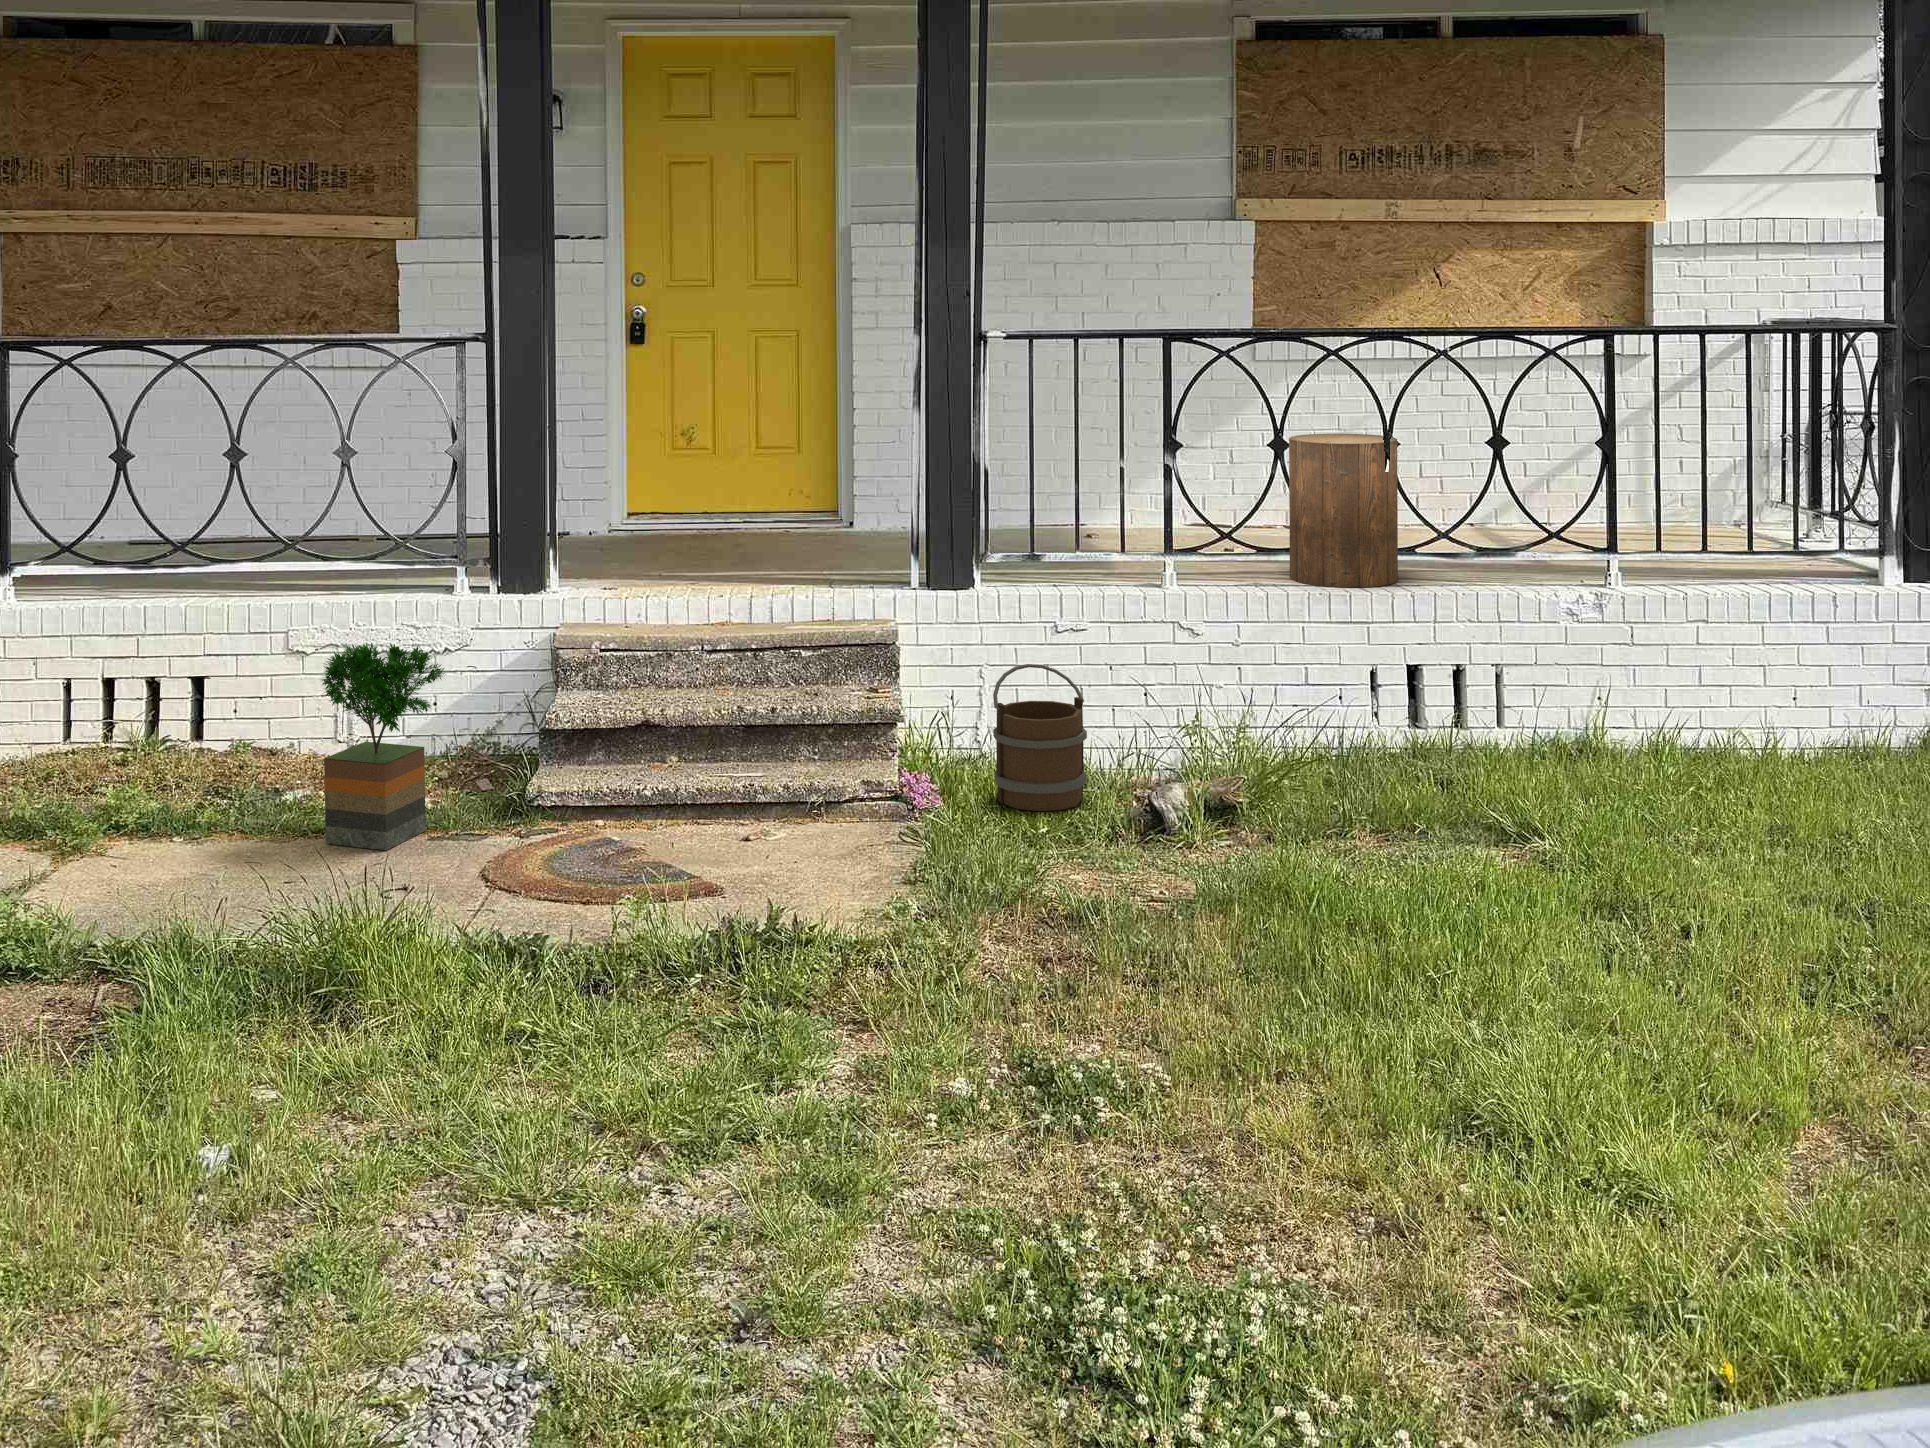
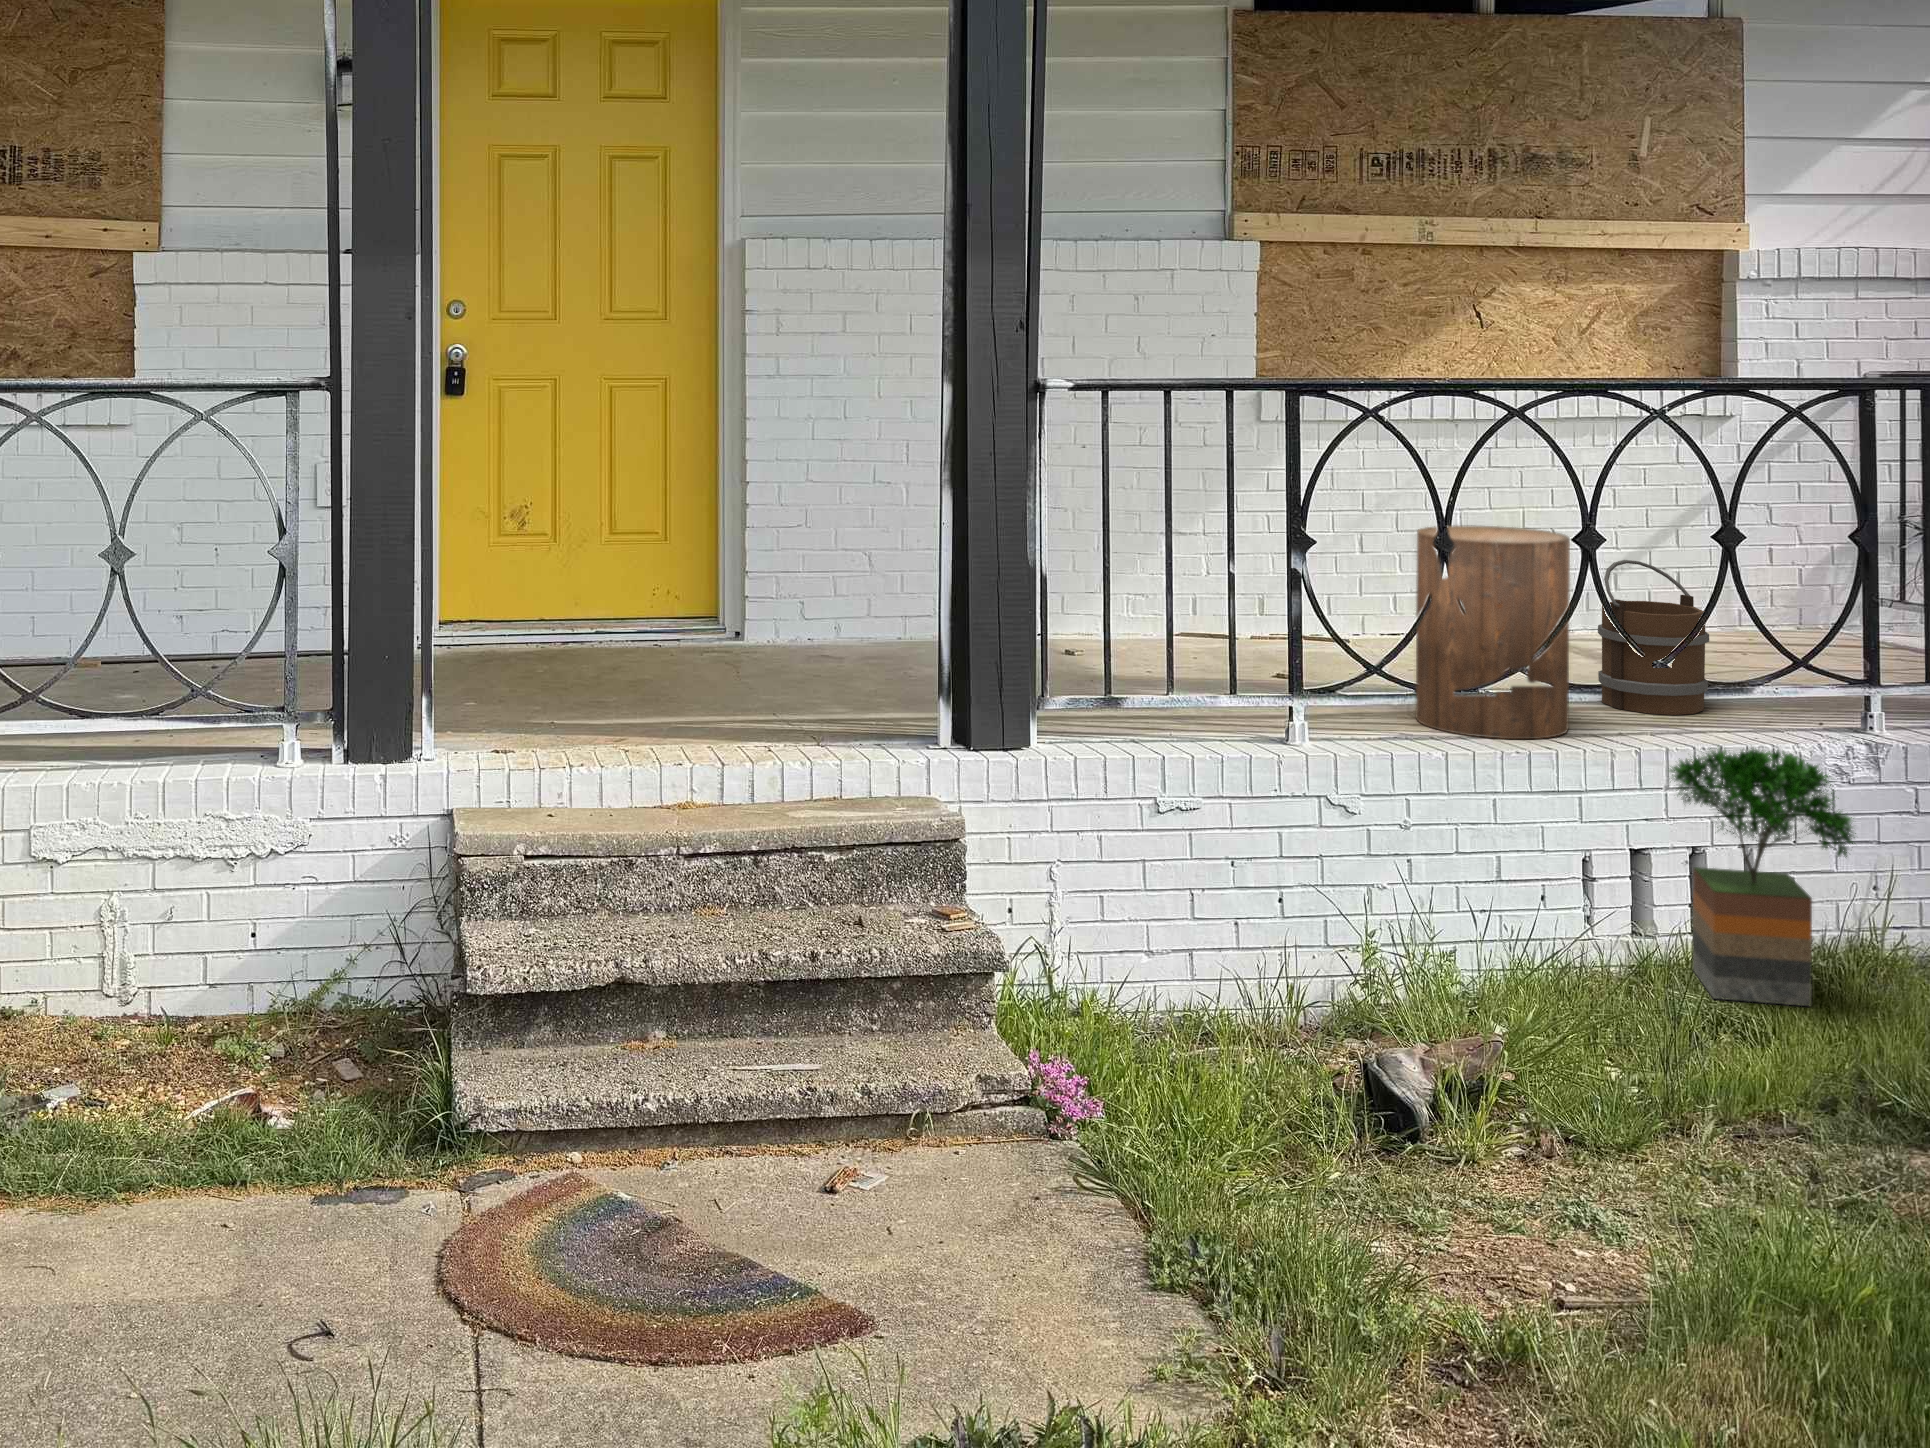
potted tree: present [321,643,445,850] -> present [1670,747,1856,1006]
bucket: present [993,664,1087,811] -> present [1598,560,1709,715]

